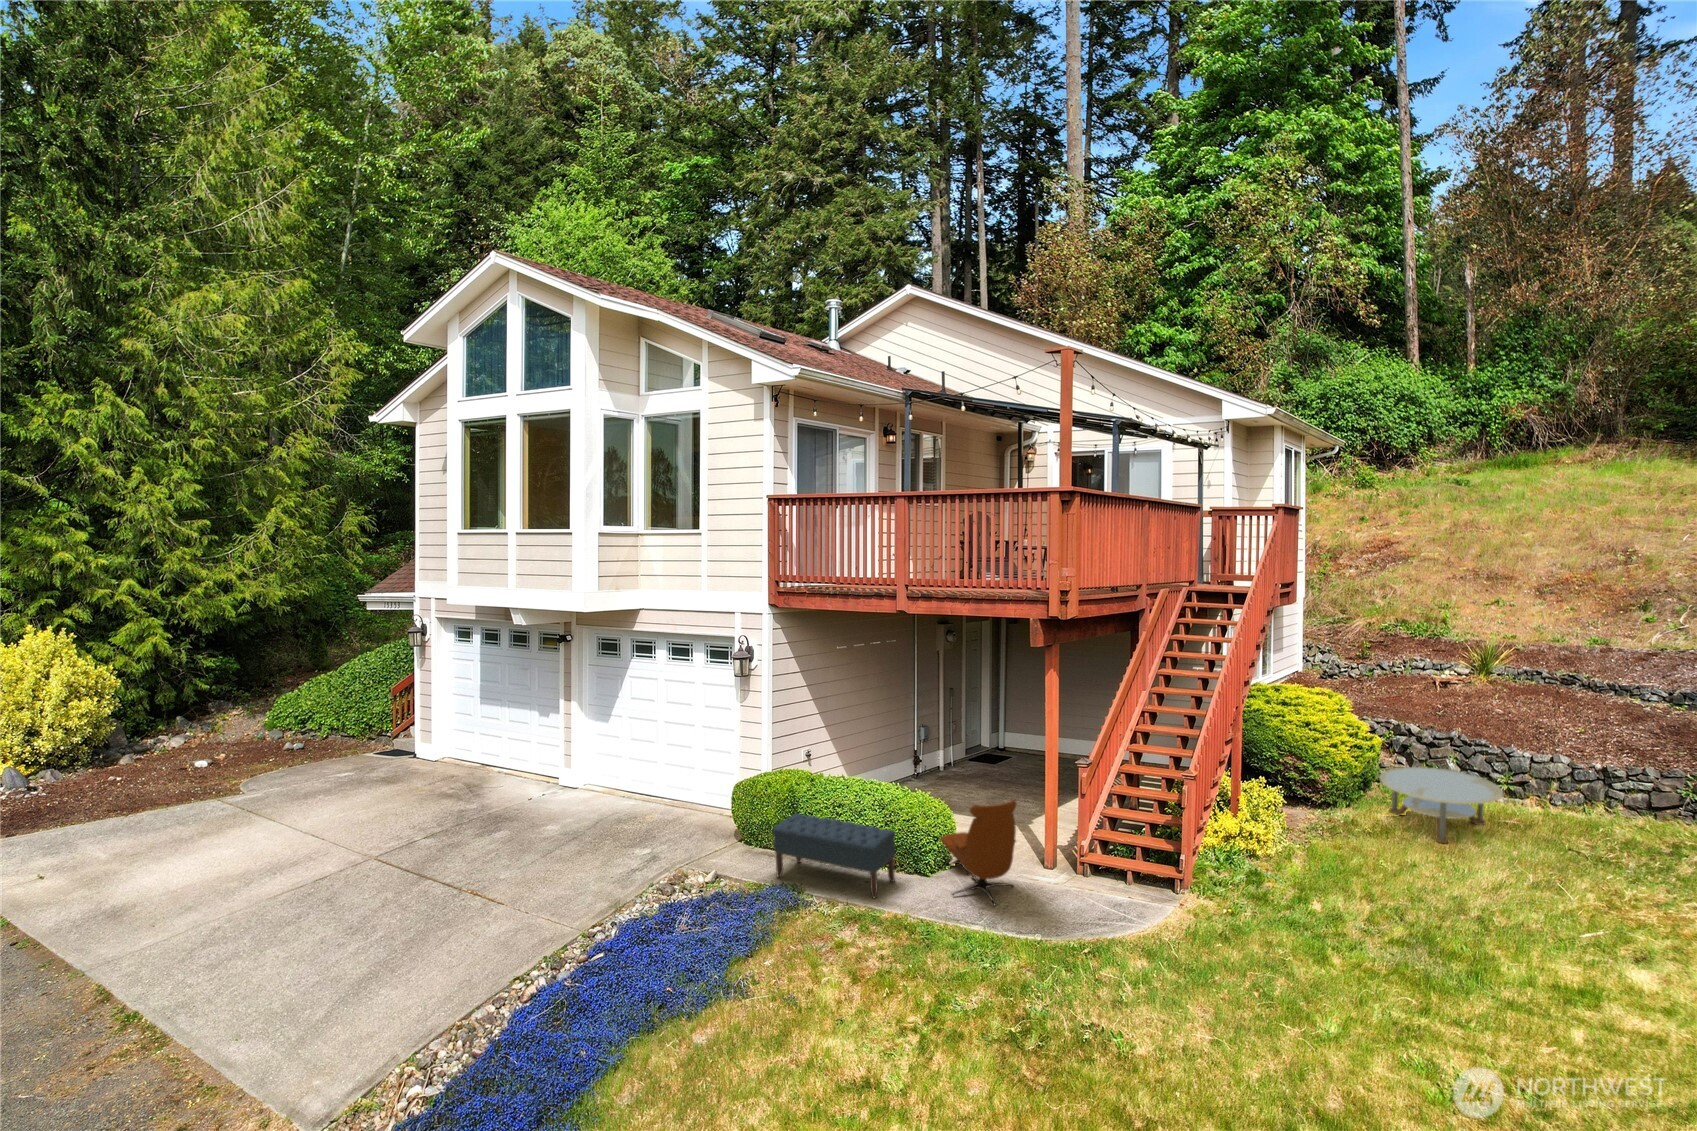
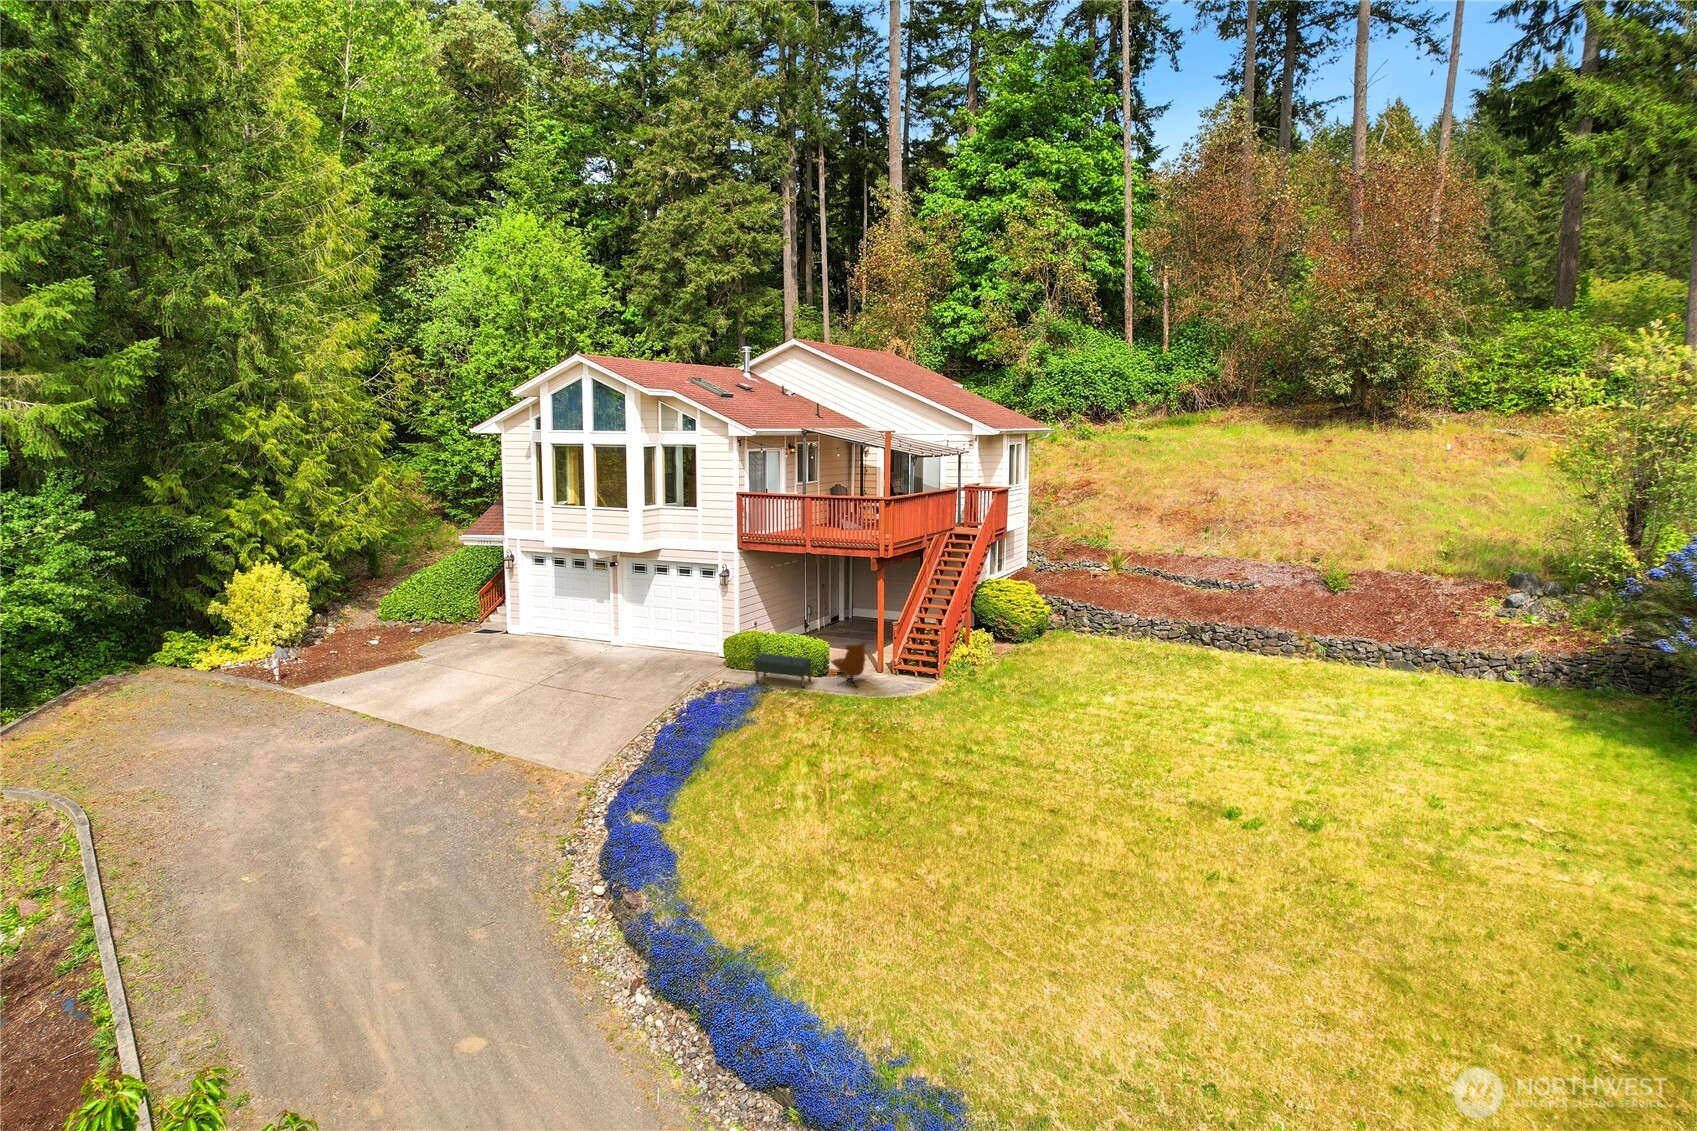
round table: present [1379,767,1503,843] -> none [1030,619,1079,653]

